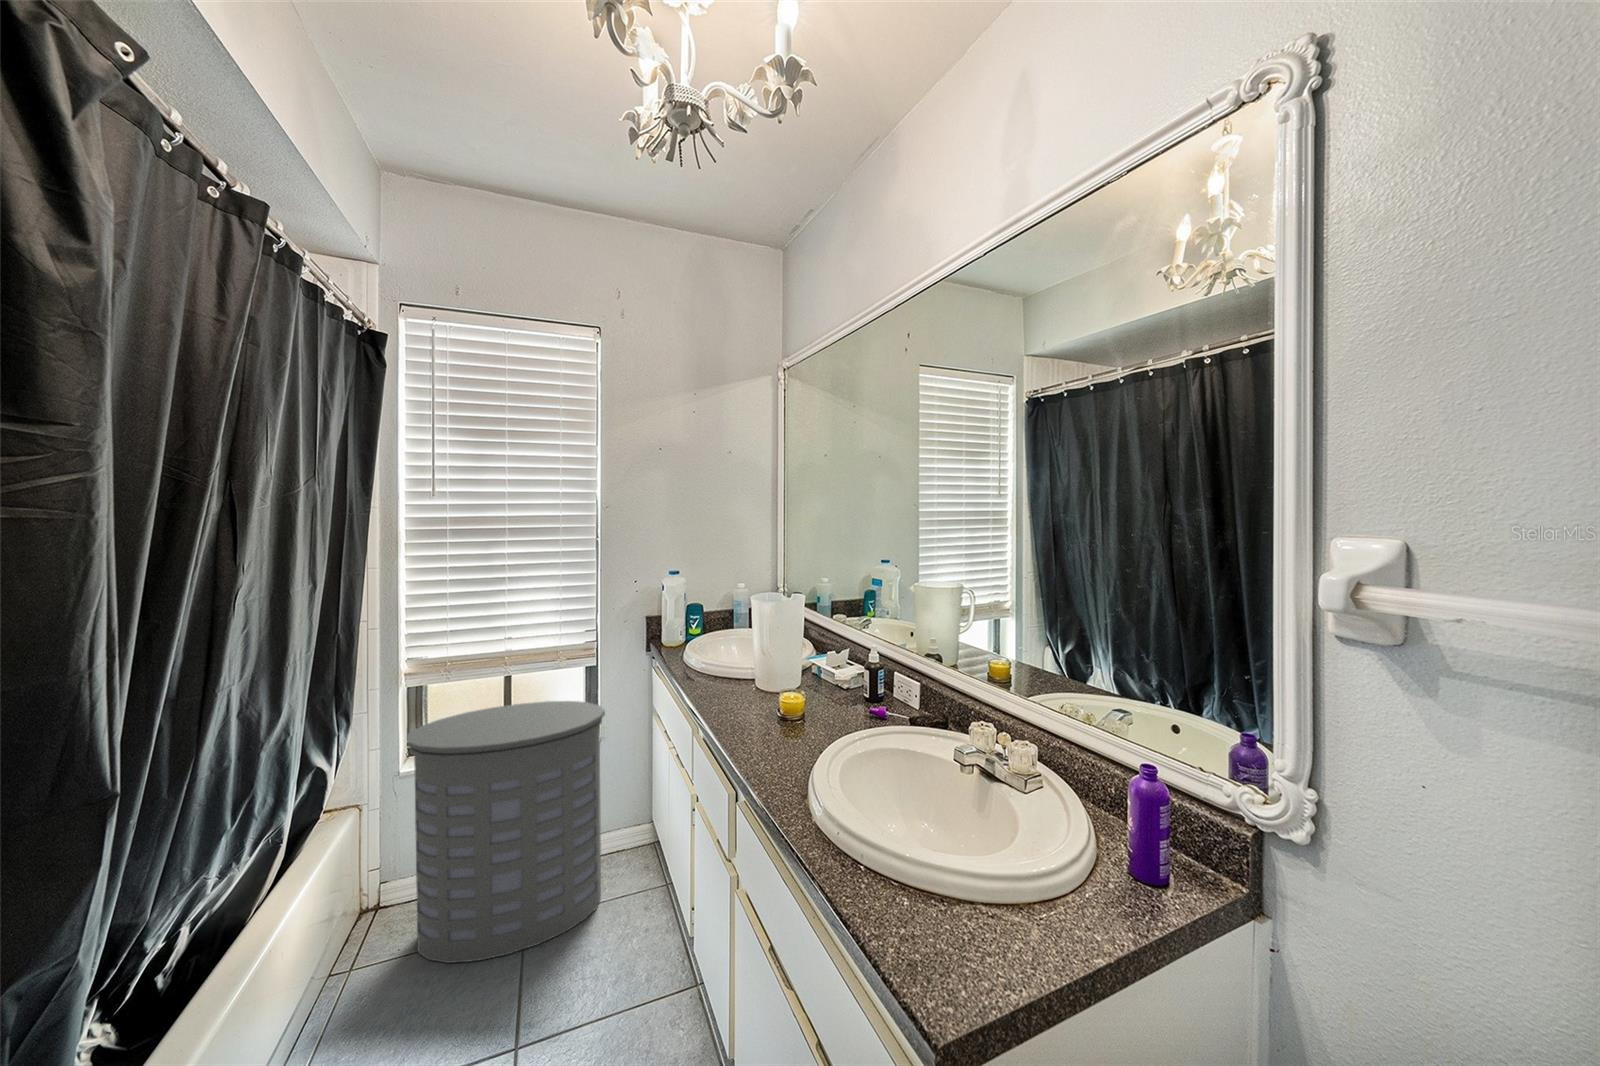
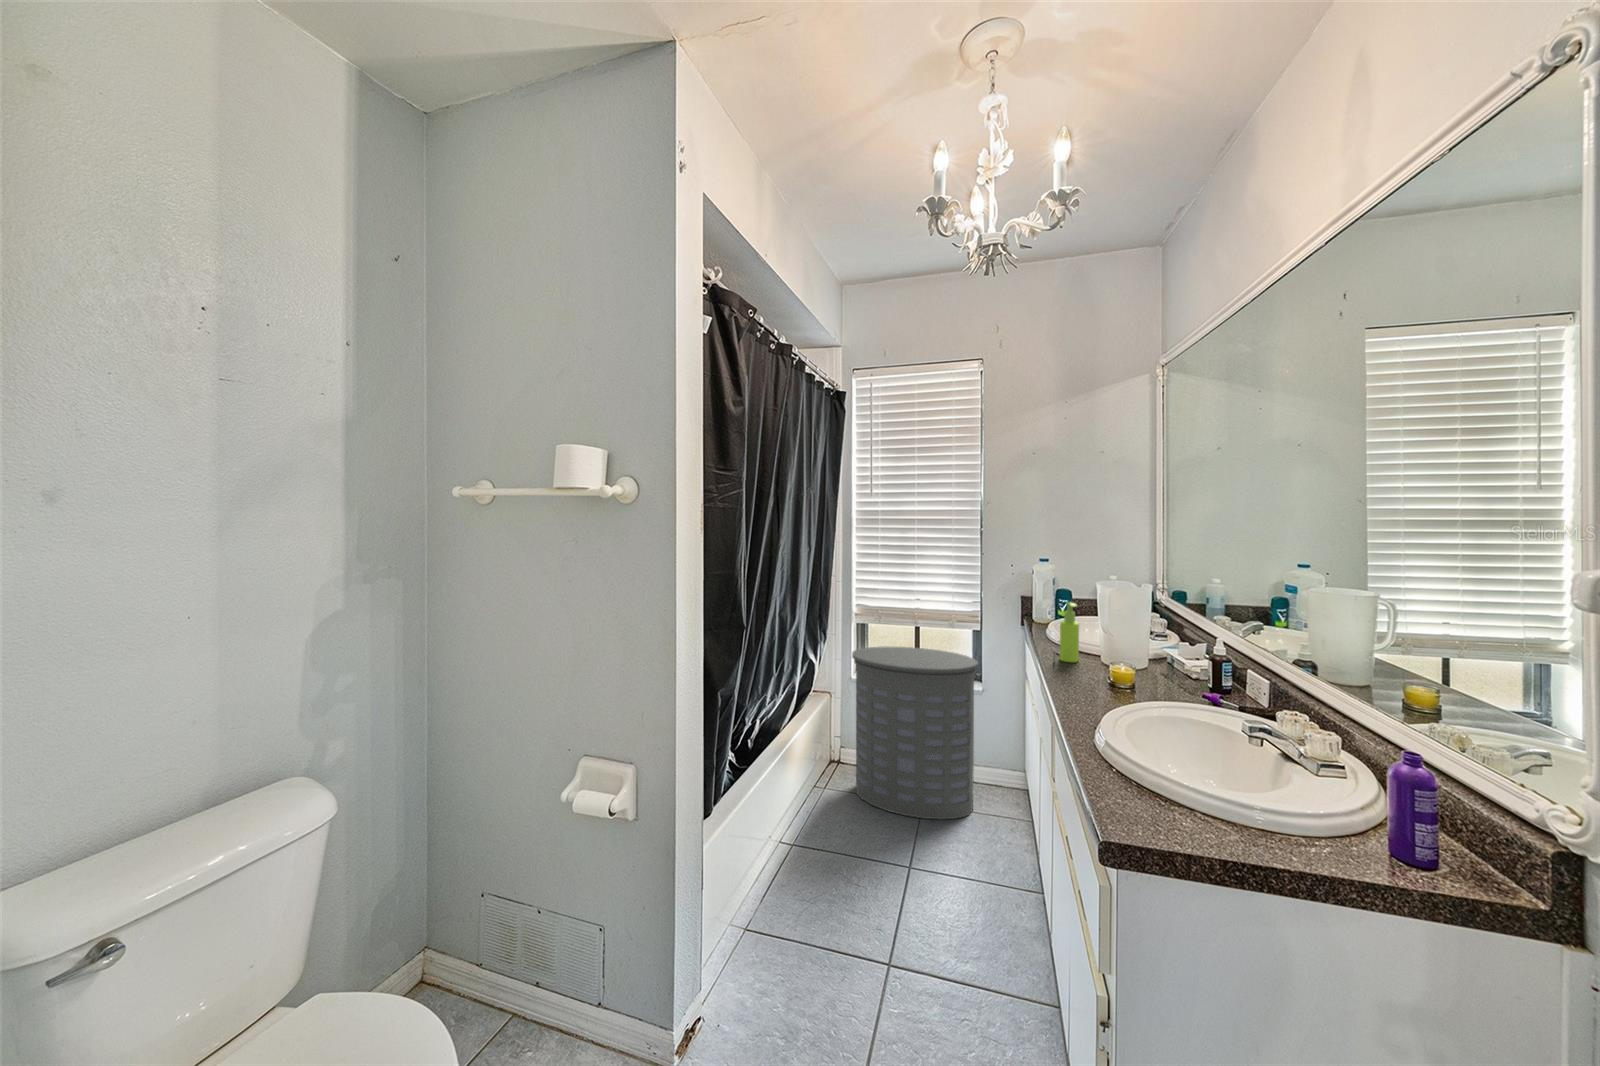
soap dispenser: none [715,625,735,695] -> present [1060,602,1079,662]

